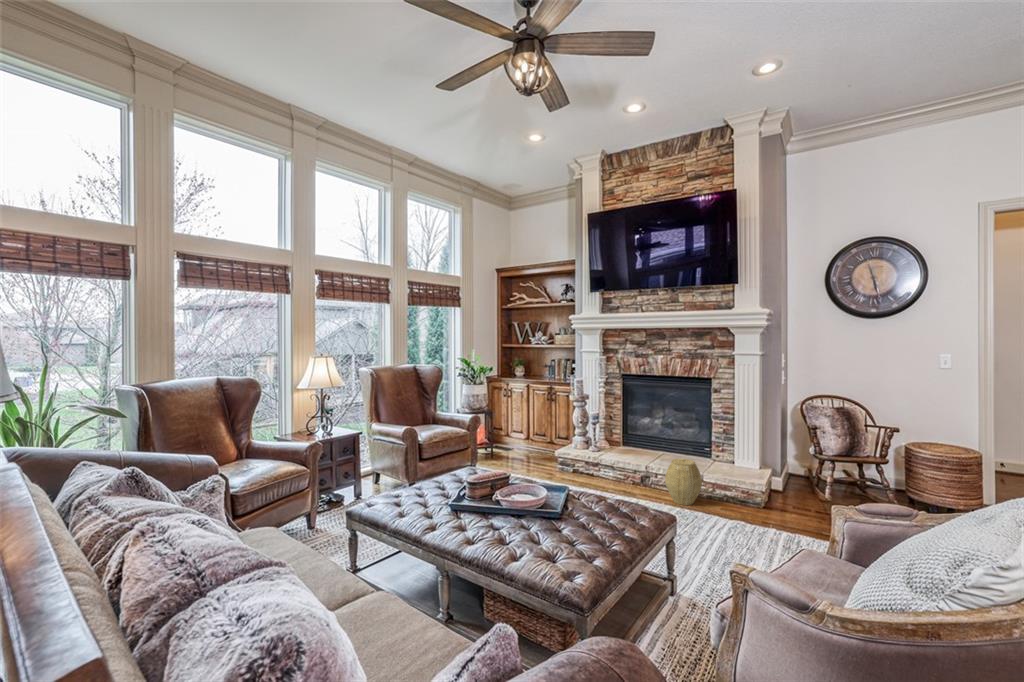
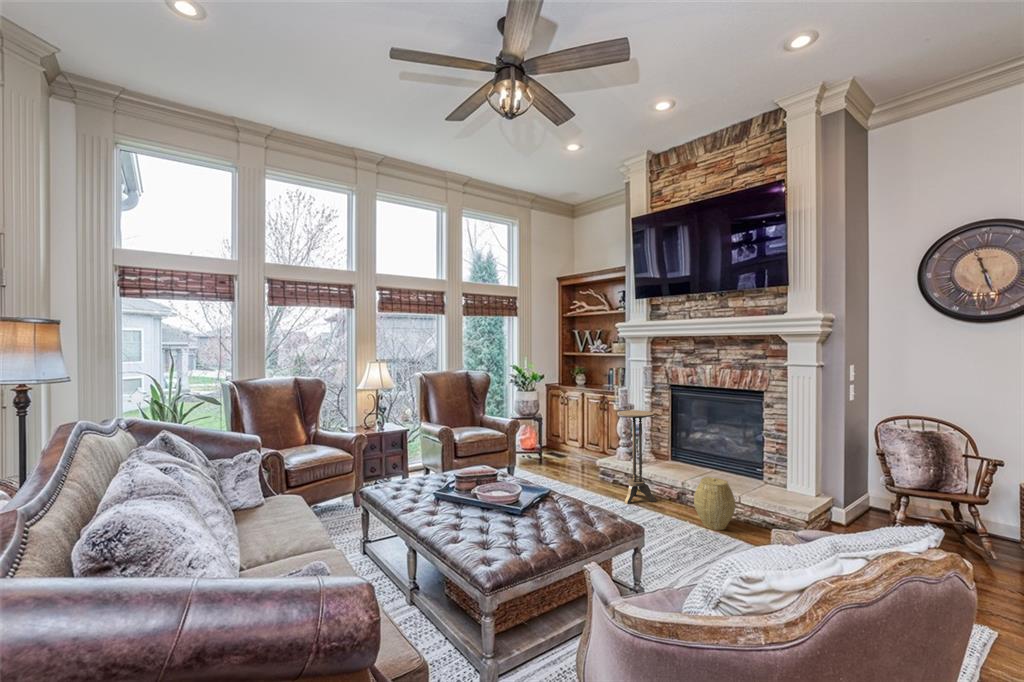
side table: none [588,401,623,490] -> present [619,410,656,504]

